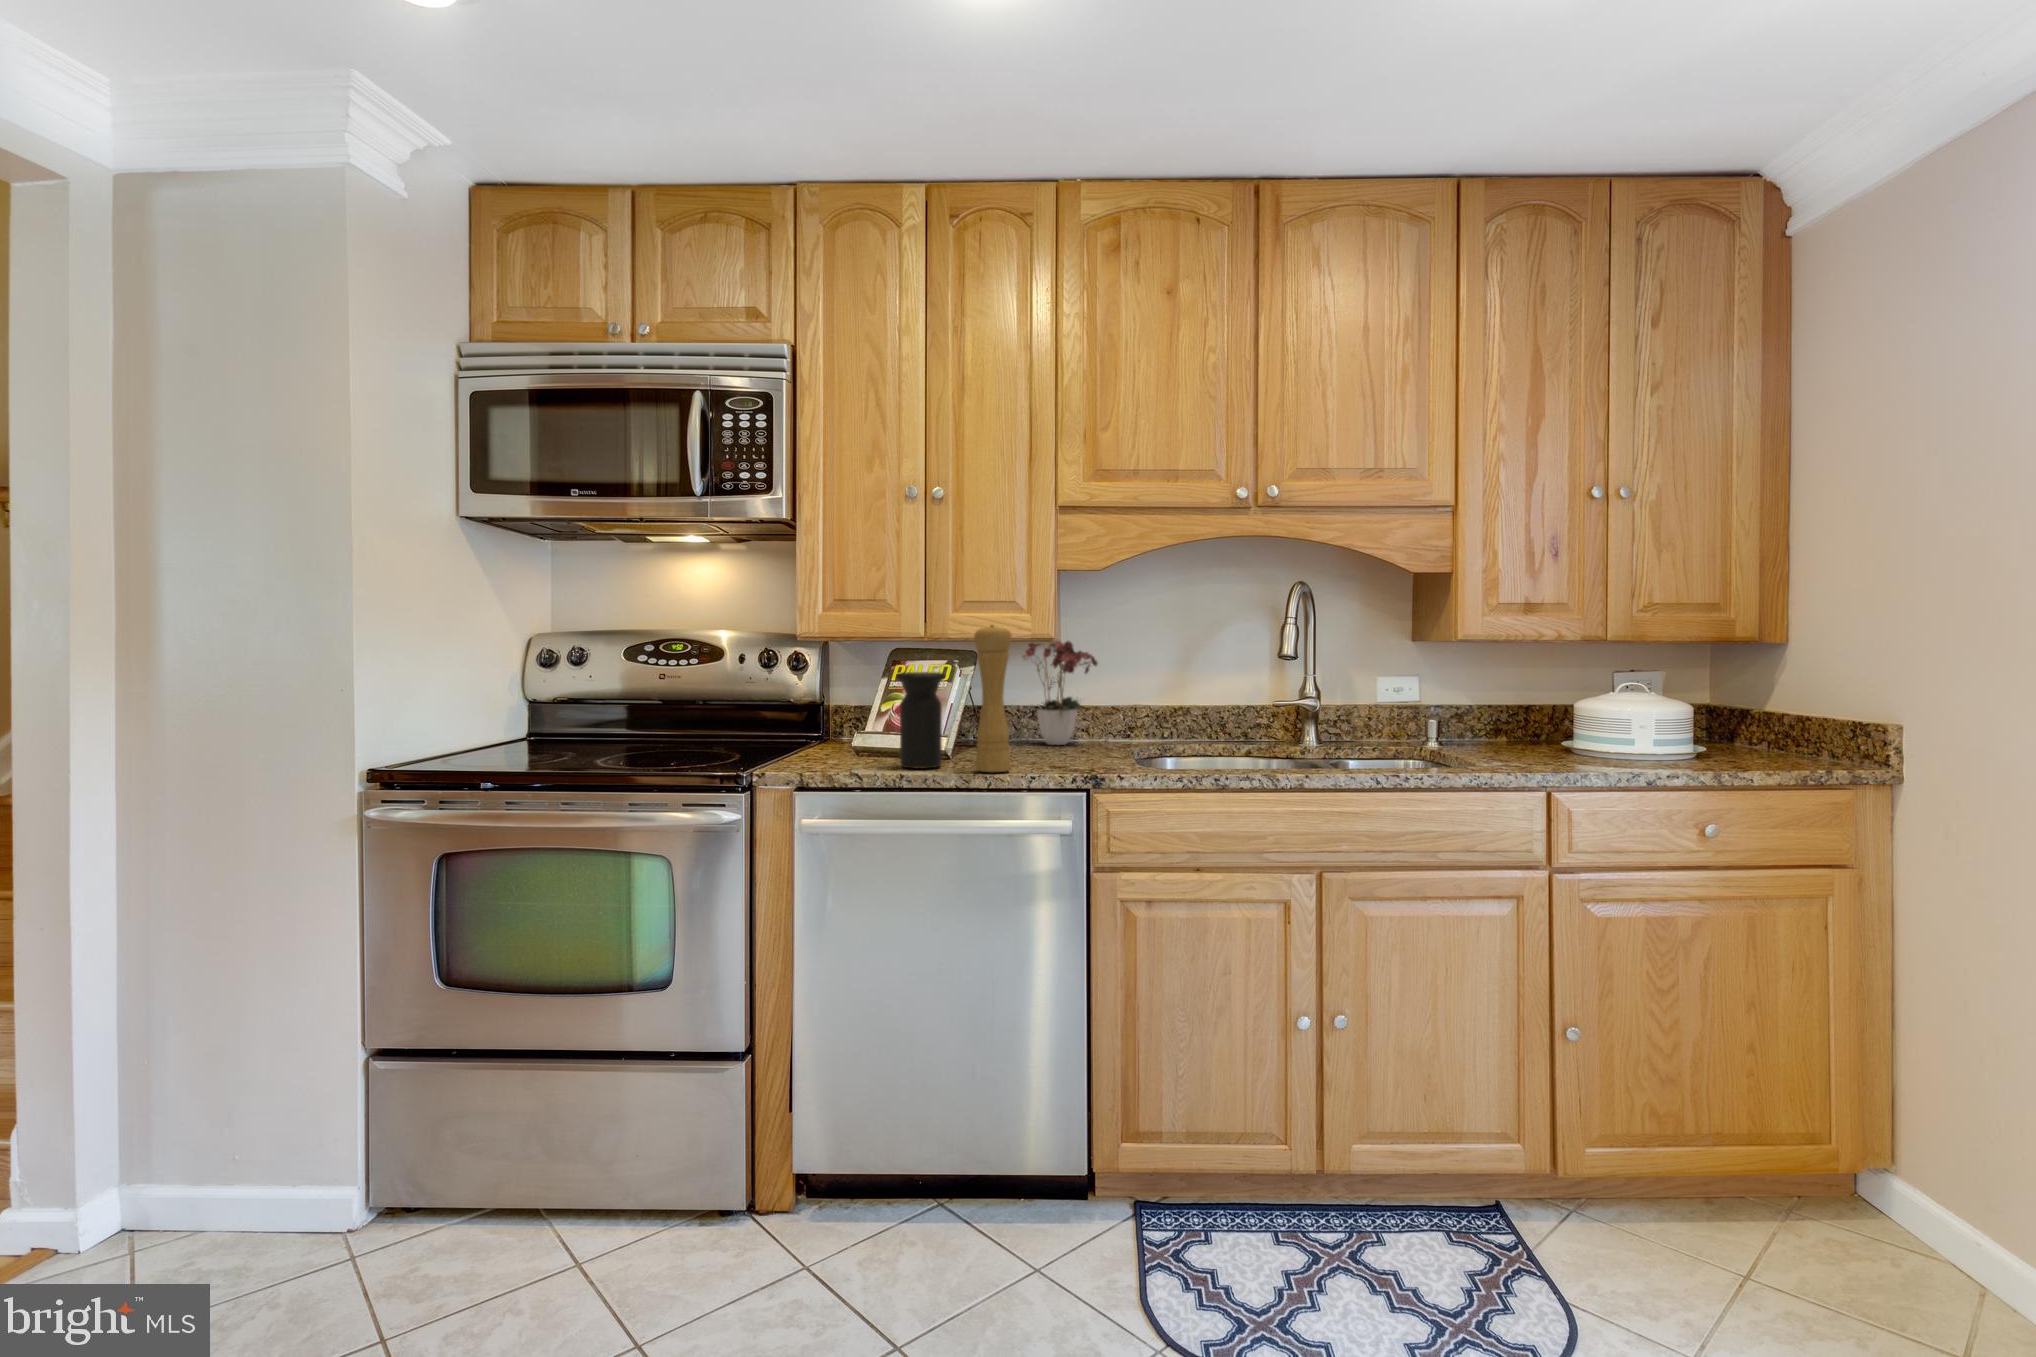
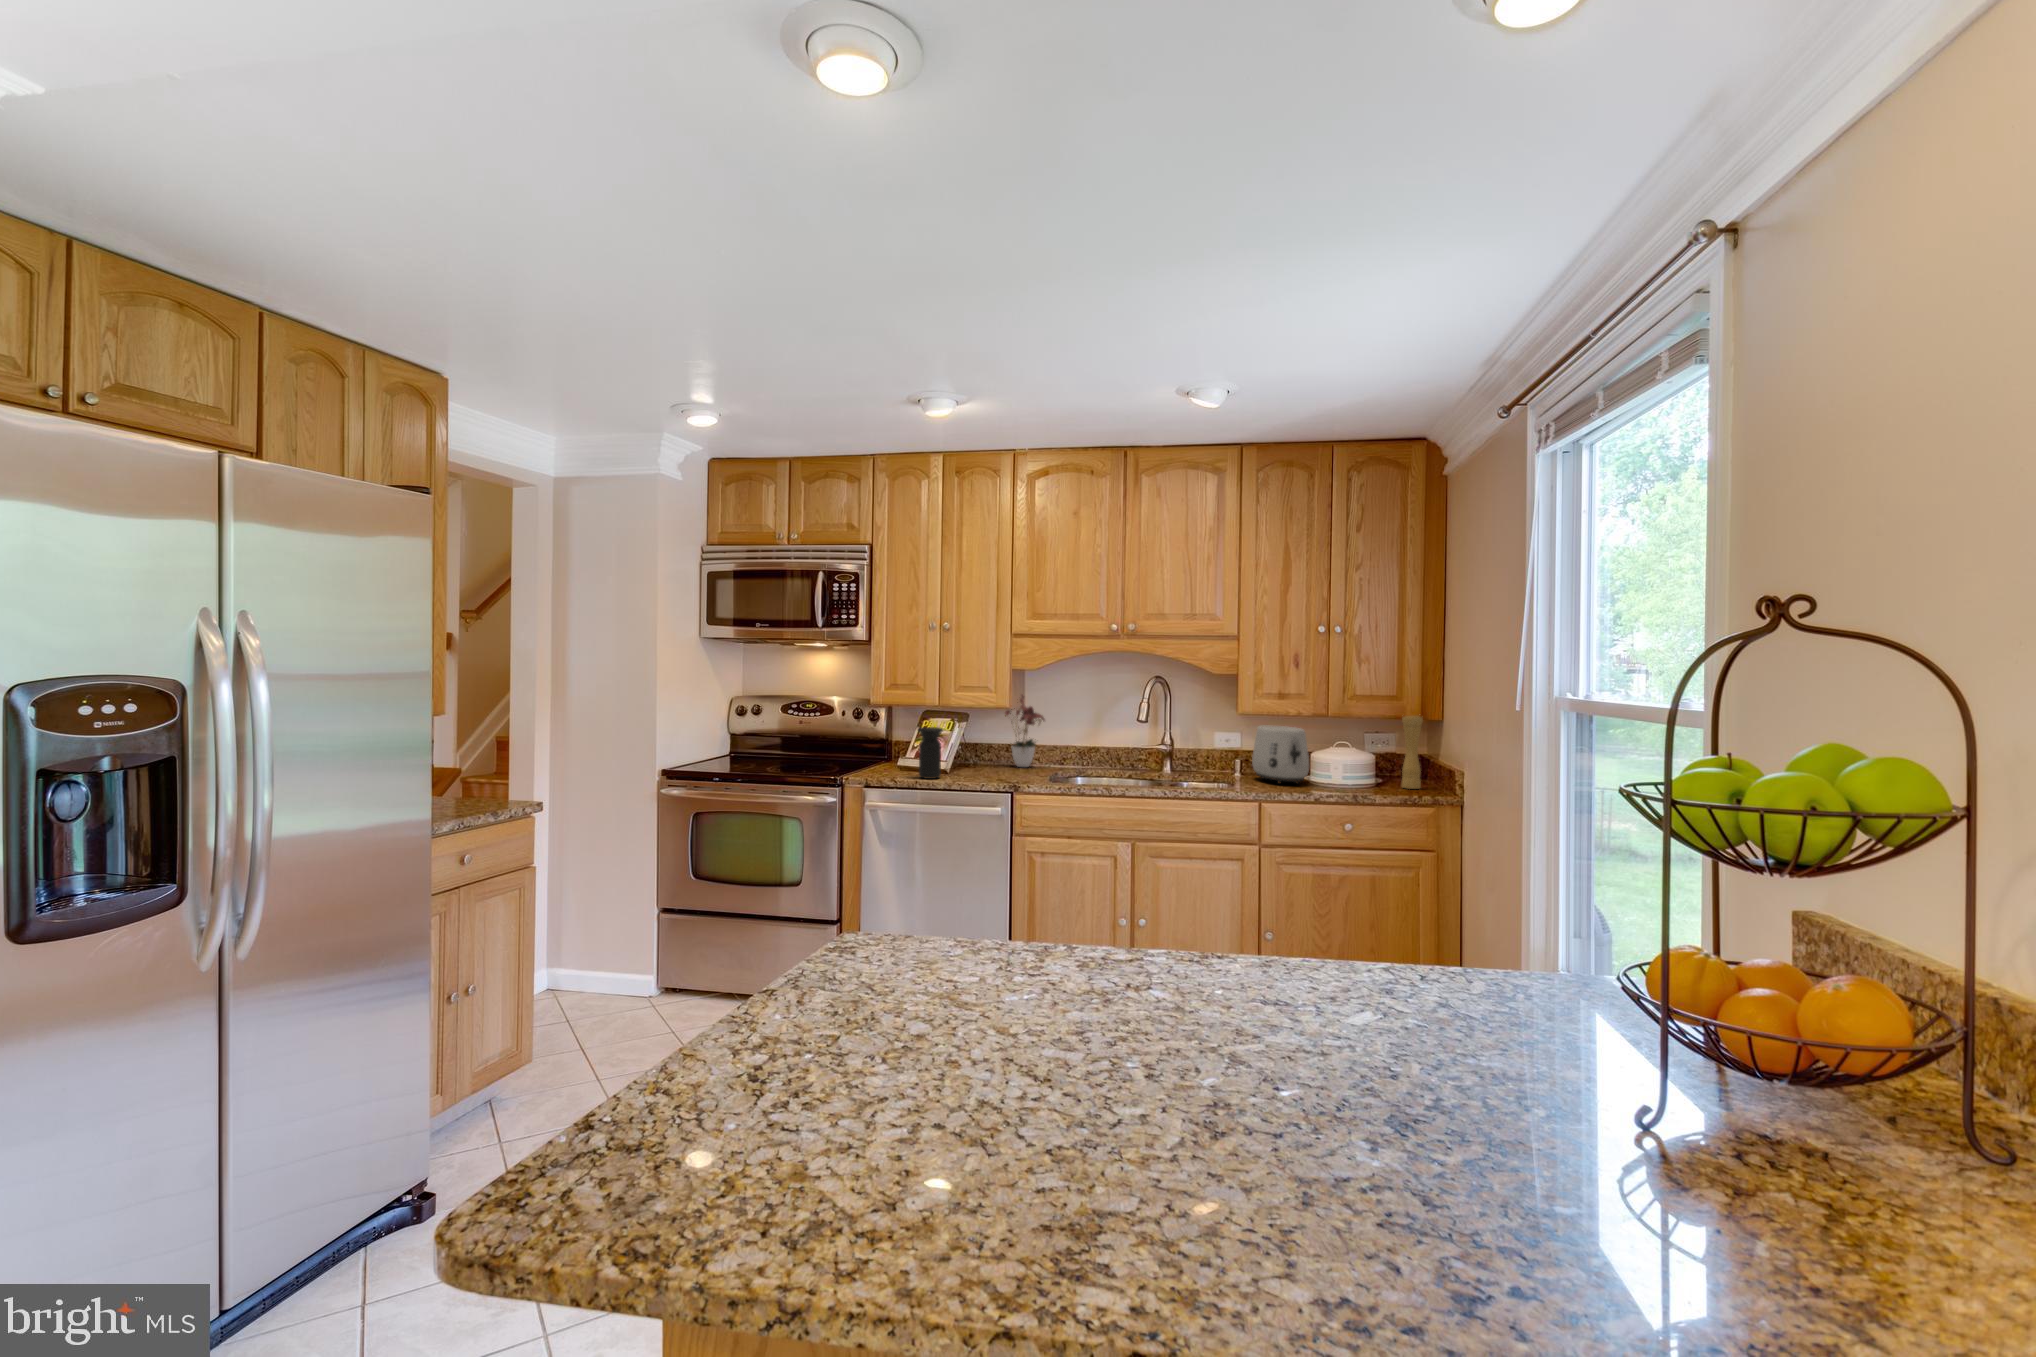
pepper mill: present [974,625,1012,772] -> present [1402,716,1423,789]
toaster: none [1454,662,1578,758] -> present [1252,726,1309,784]

